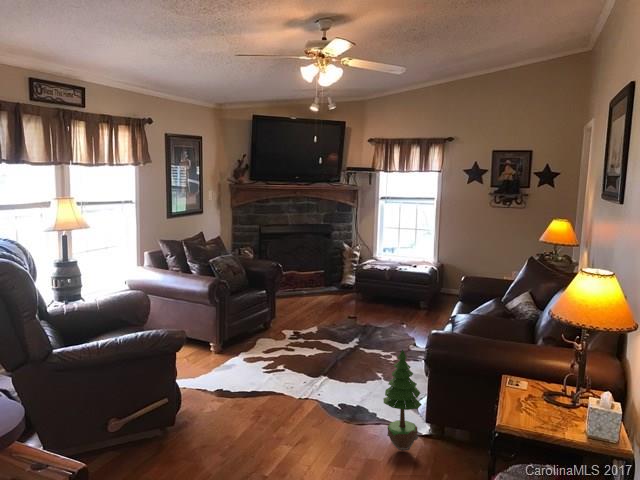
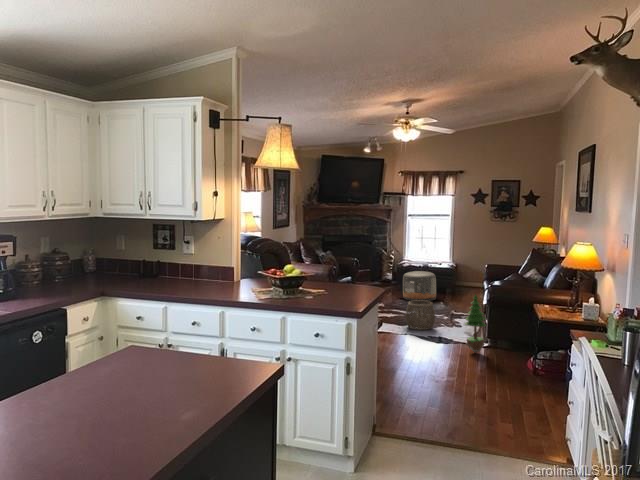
pouf: none [356,279,402,323] -> present [403,271,436,301]
woven basket: none [320,337,367,387] -> present [406,300,435,330]

